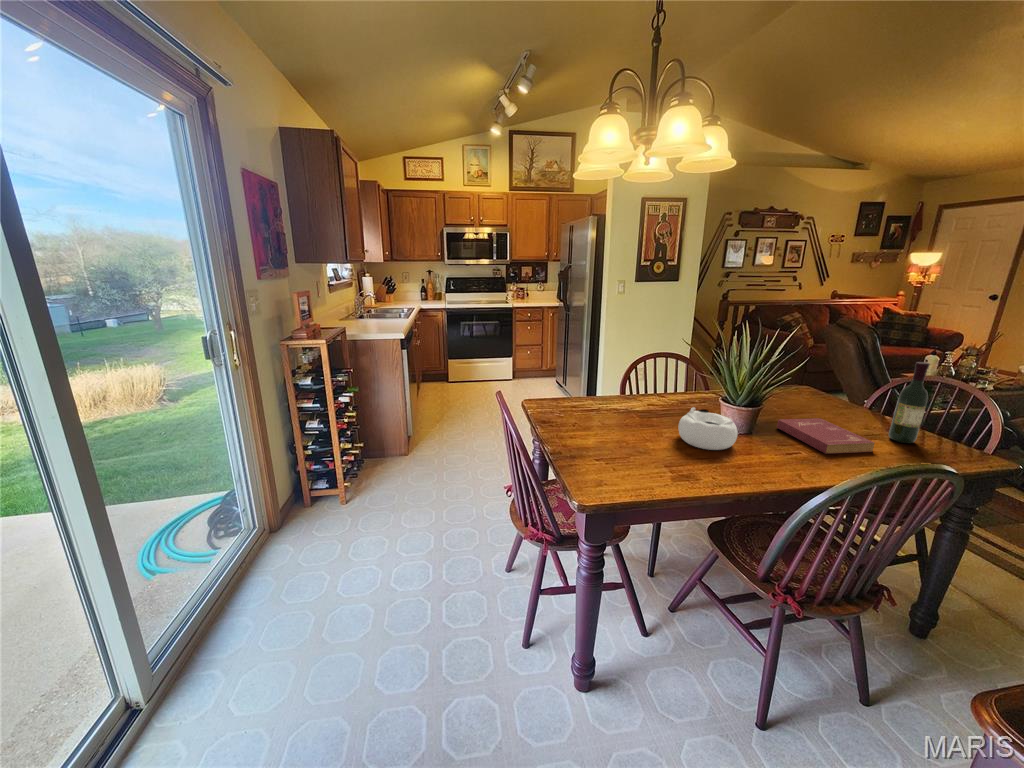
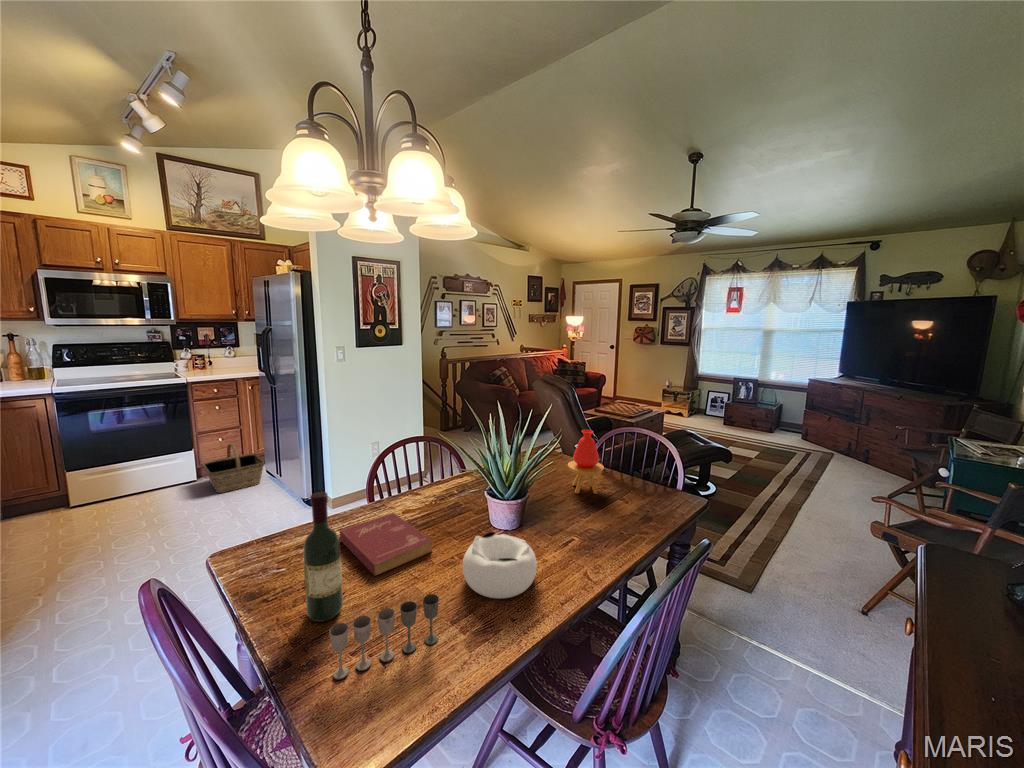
basket: none [516,356,555,390] -> present [202,444,264,493]
vase: none [808,359,850,421] -> present [568,430,604,494]
wine bottle: present [889,362,929,443] -> present [303,492,343,622]
book: present [777,418,875,454] -> present [340,513,432,576]
wine glass: none [590,420,655,453] -> present [329,594,439,680]

